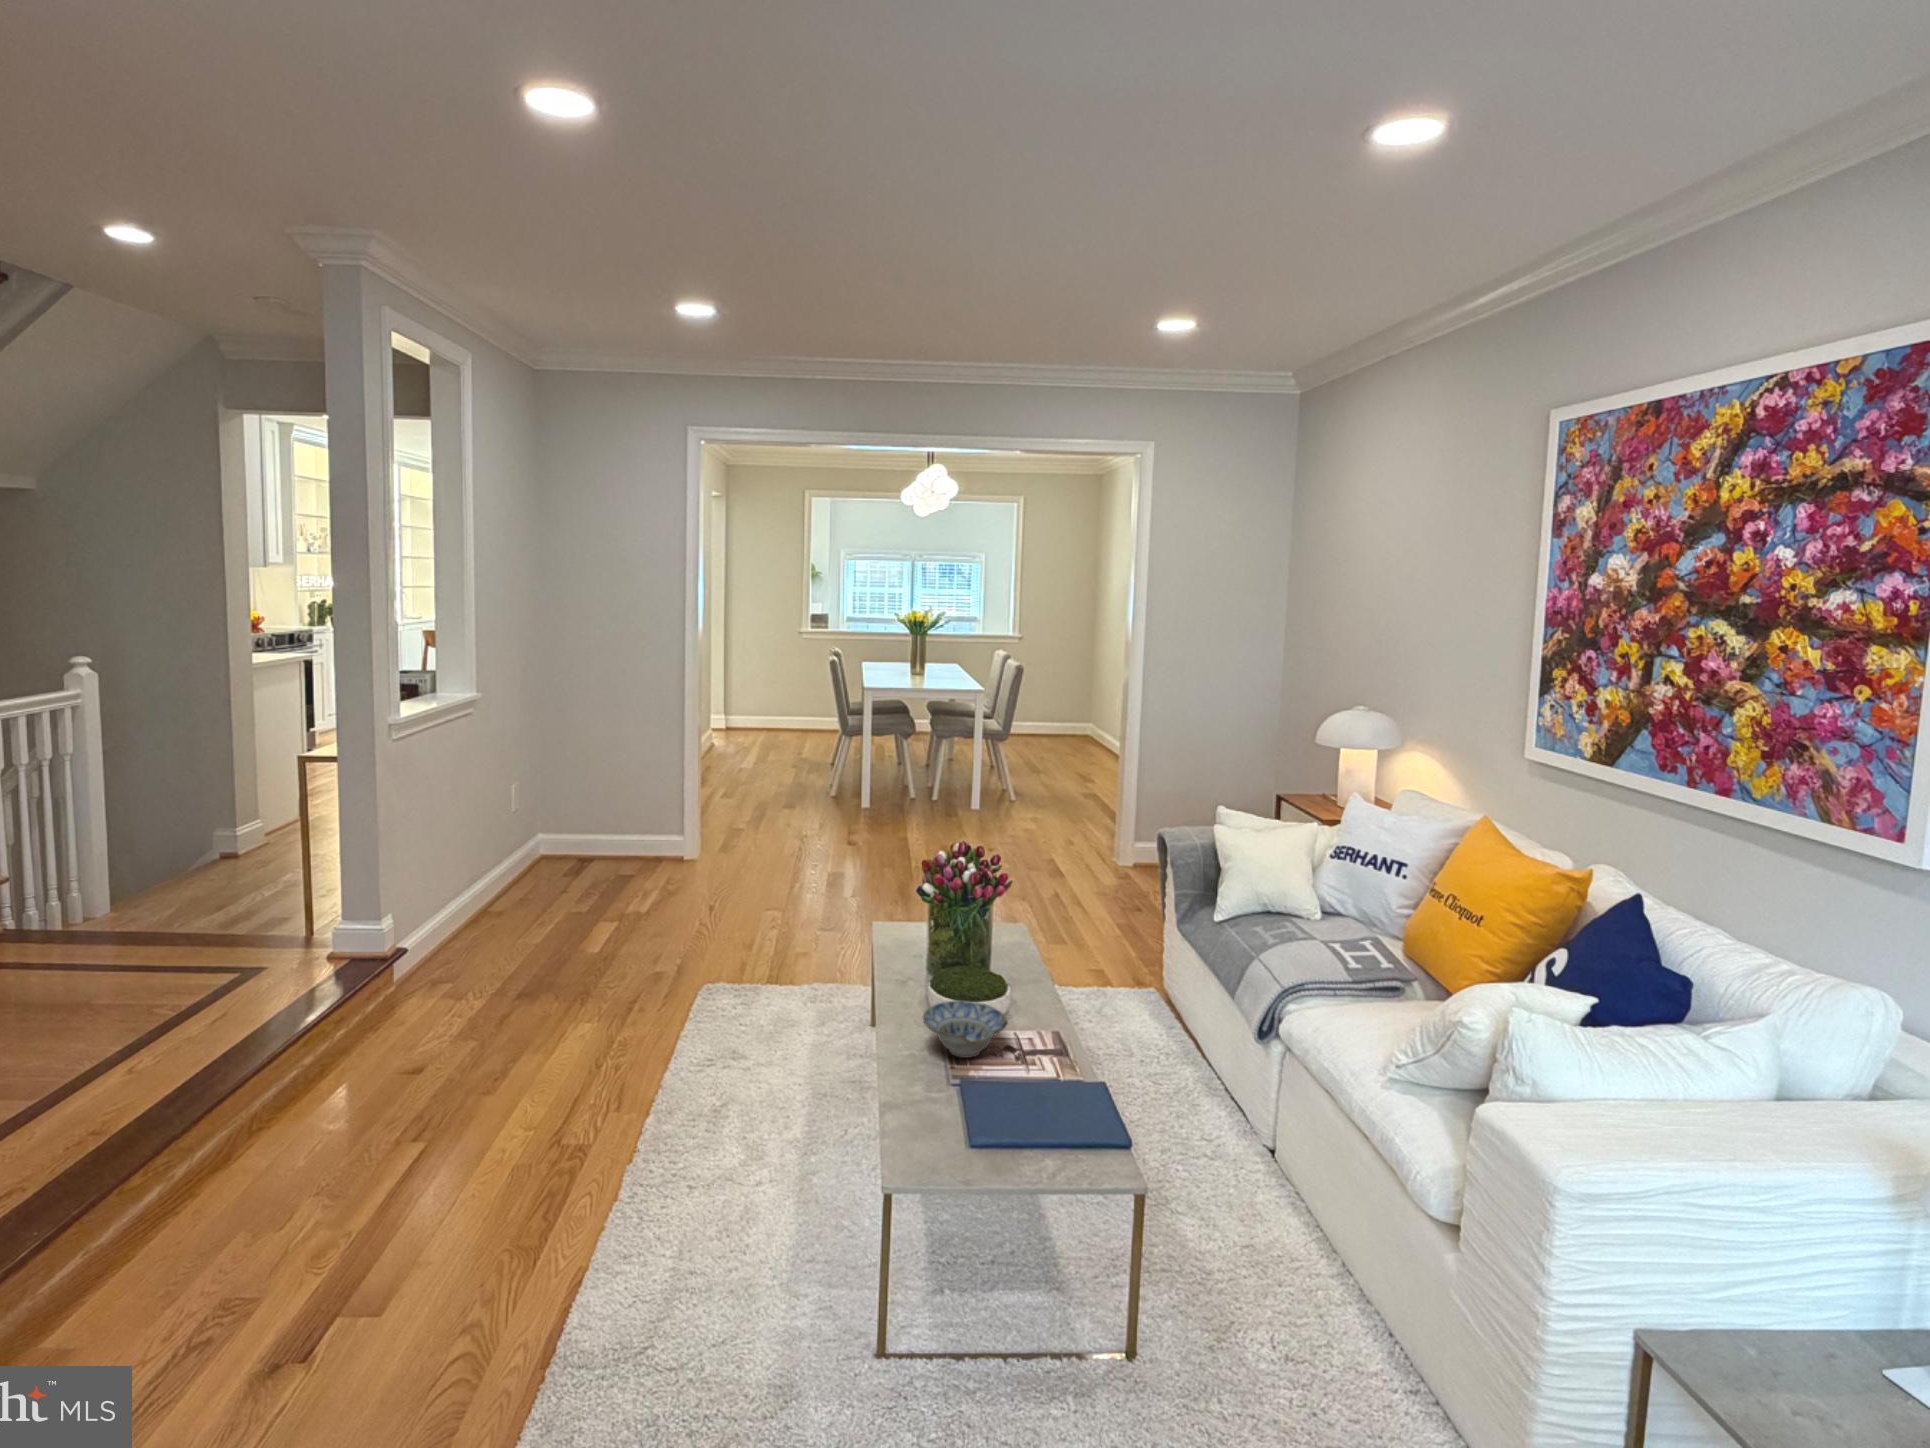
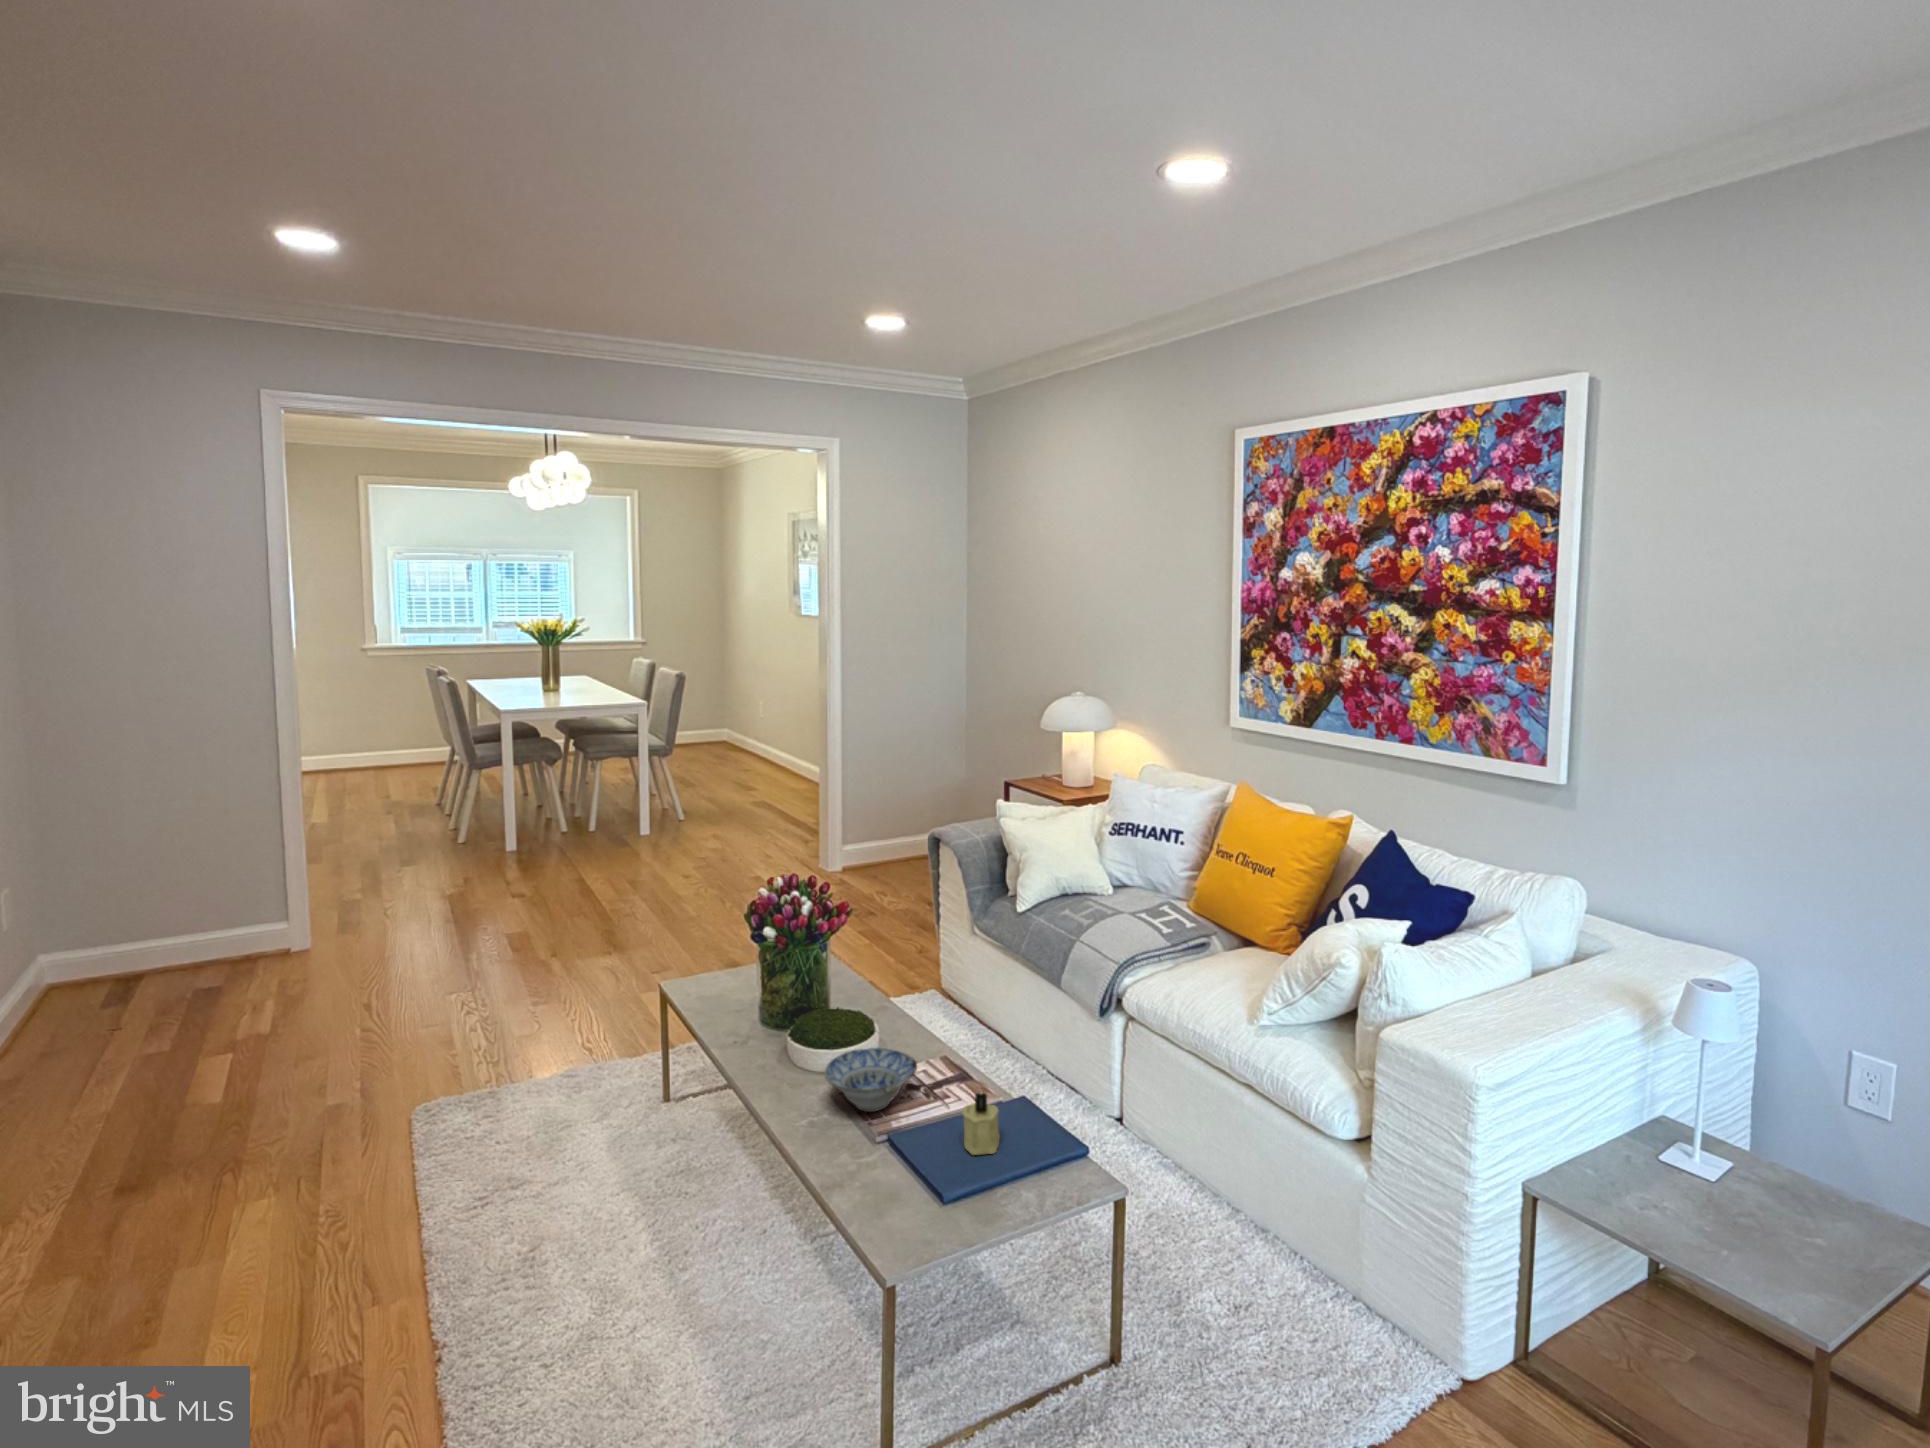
candle: none [1013,1058,1052,1119] -> present [962,1093,1000,1155]

